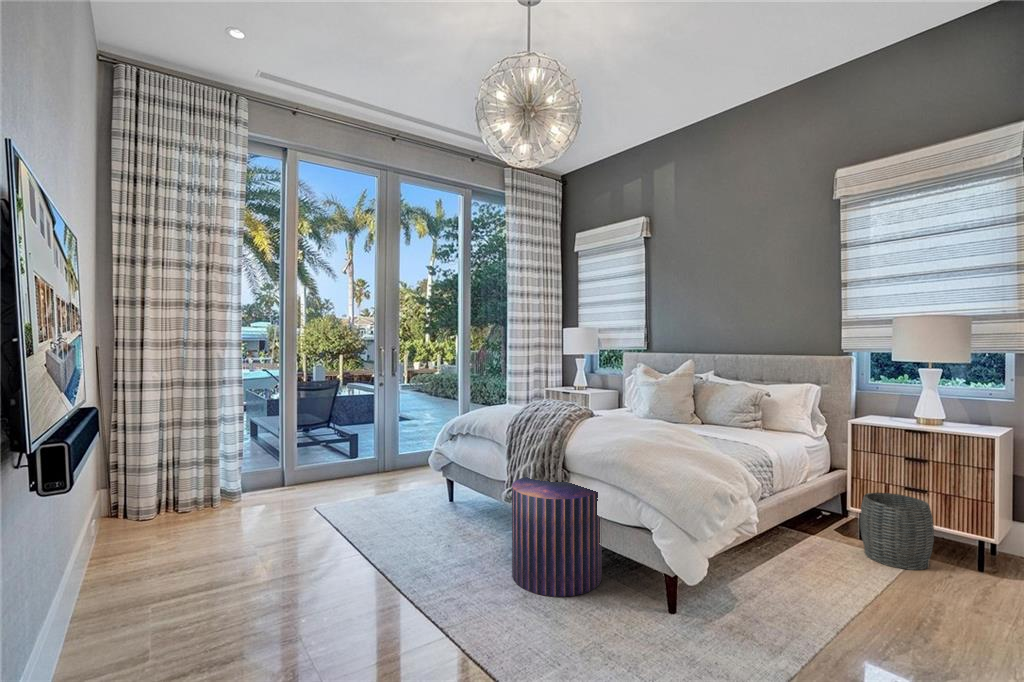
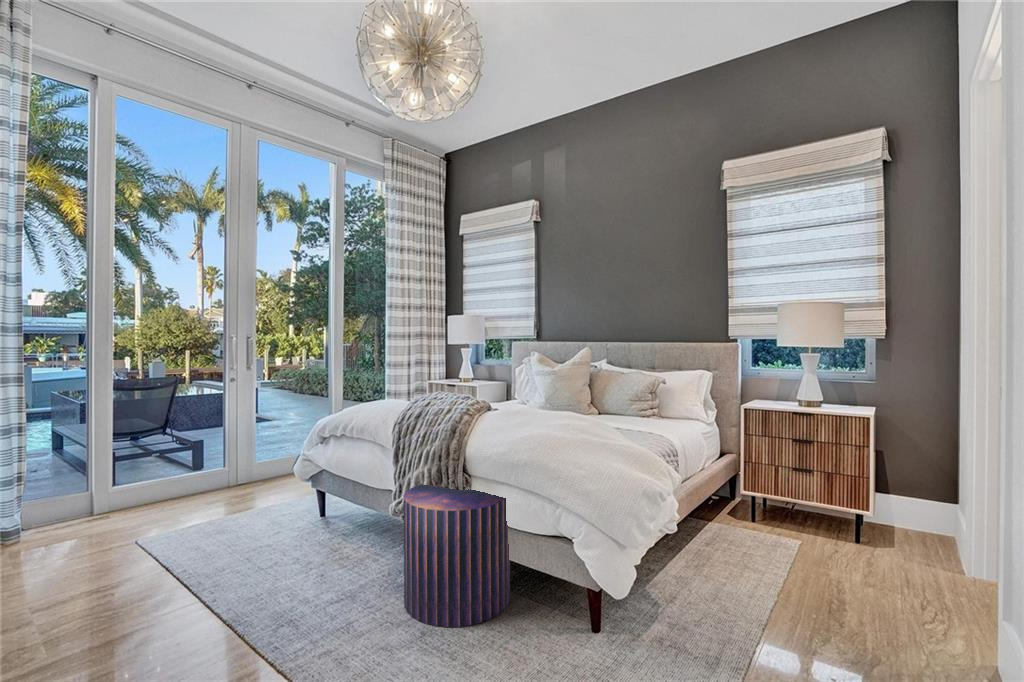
woven basket: present [860,492,934,570] -> none [756,475,820,549]

